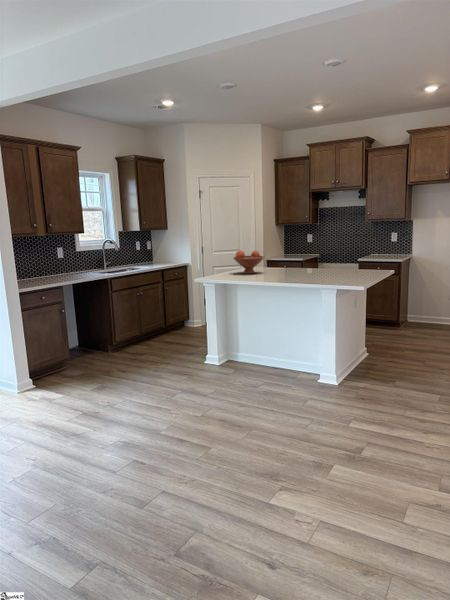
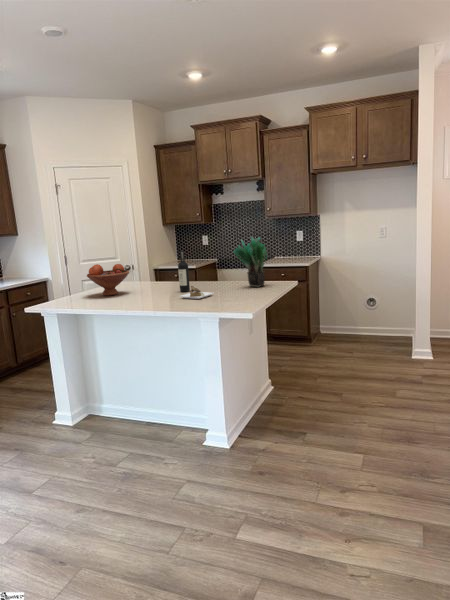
potted plant: none [345,234,371,273] -> present [233,237,267,287]
wine bottle: none [302,243,331,277] -> present [178,250,213,299]

